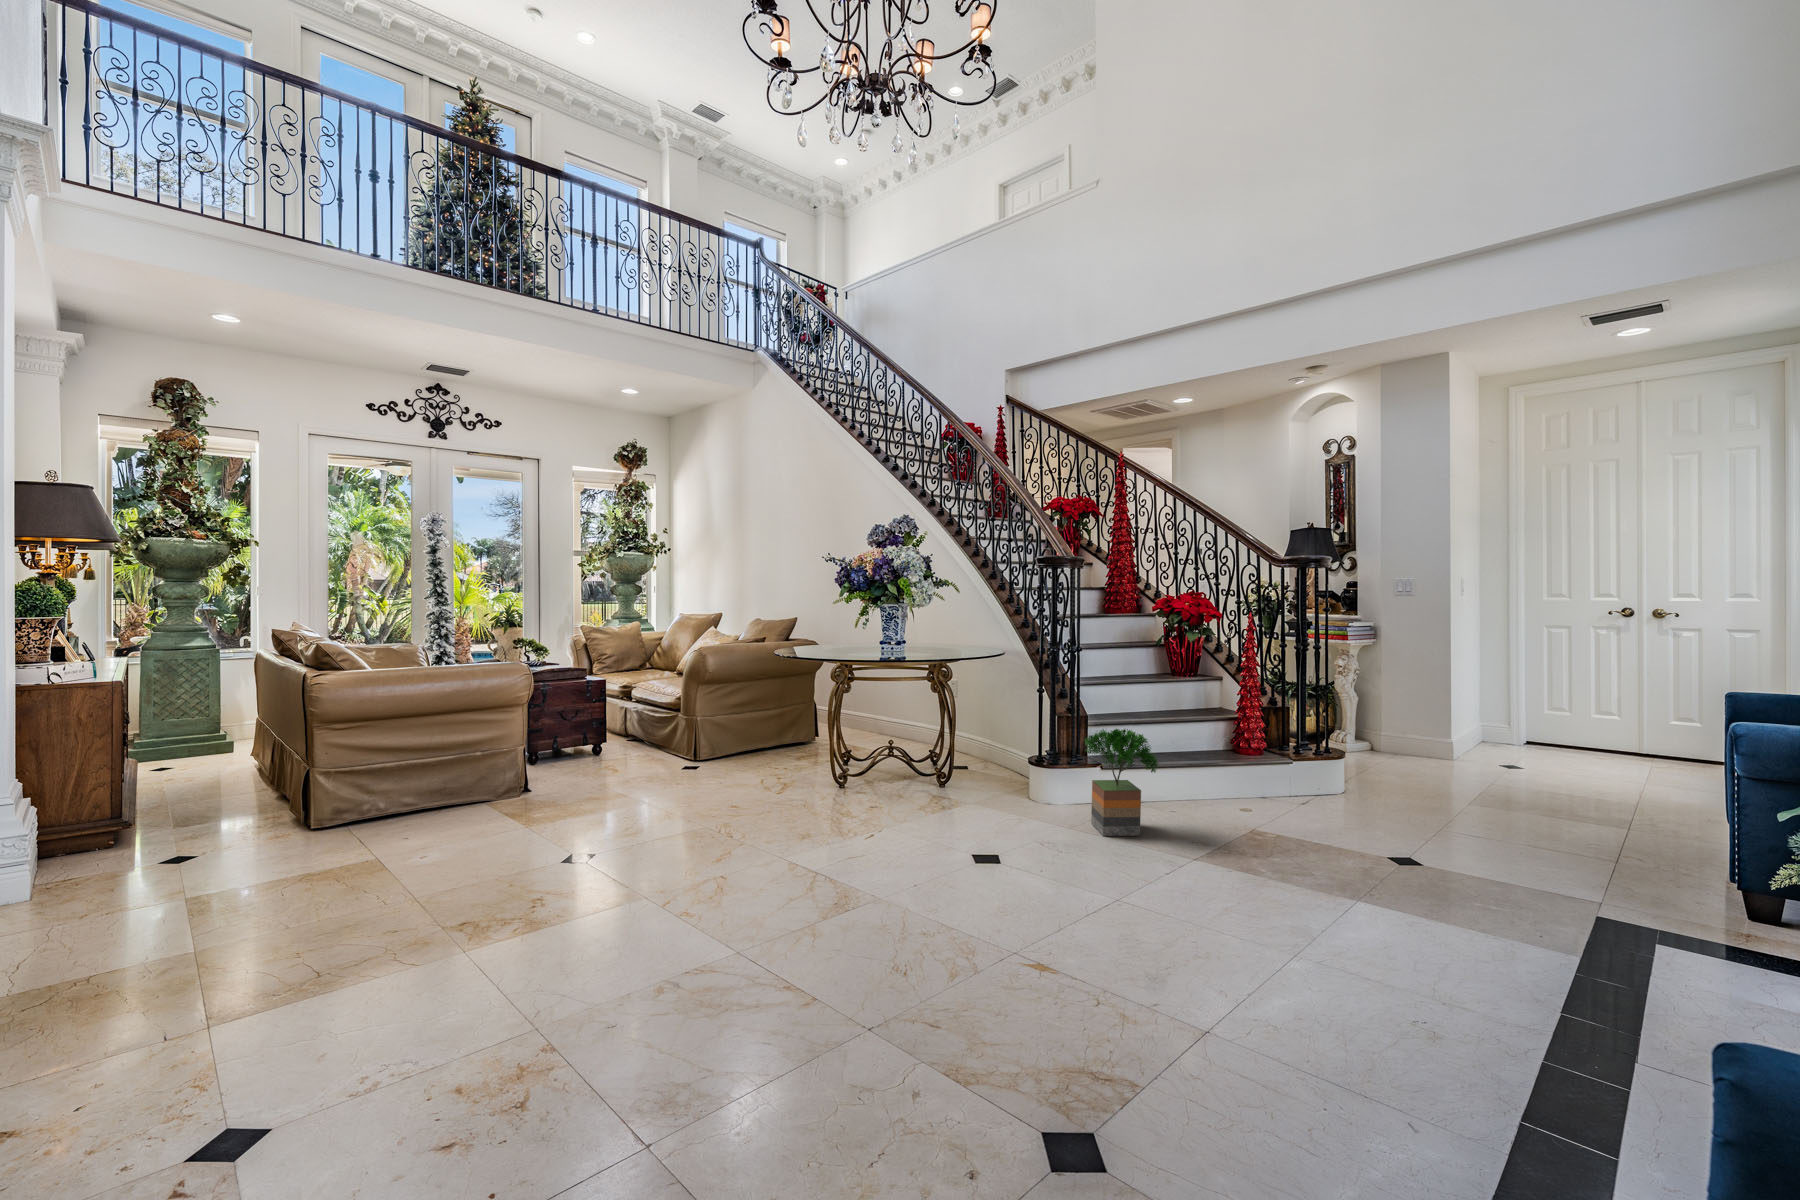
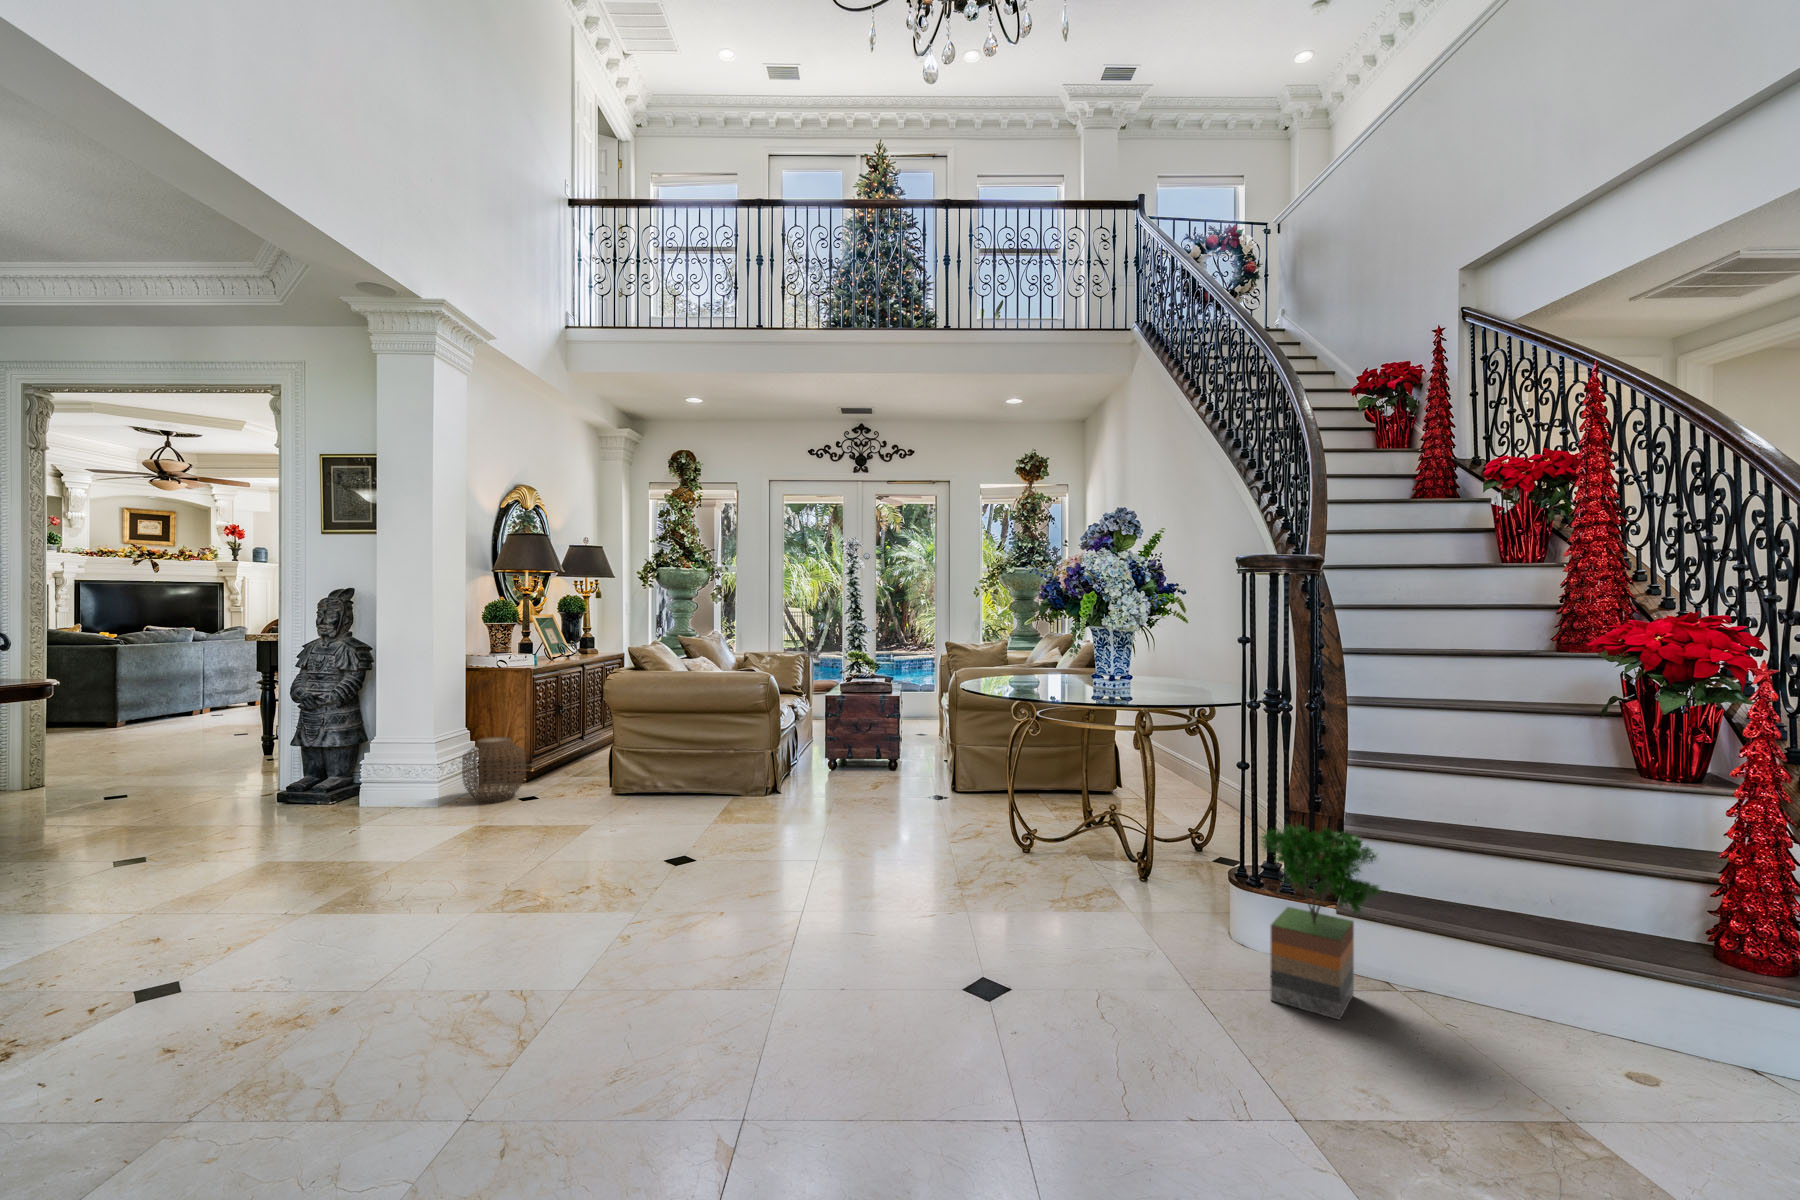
woven basket: none [54,780,170,877] -> present [462,737,526,802]

